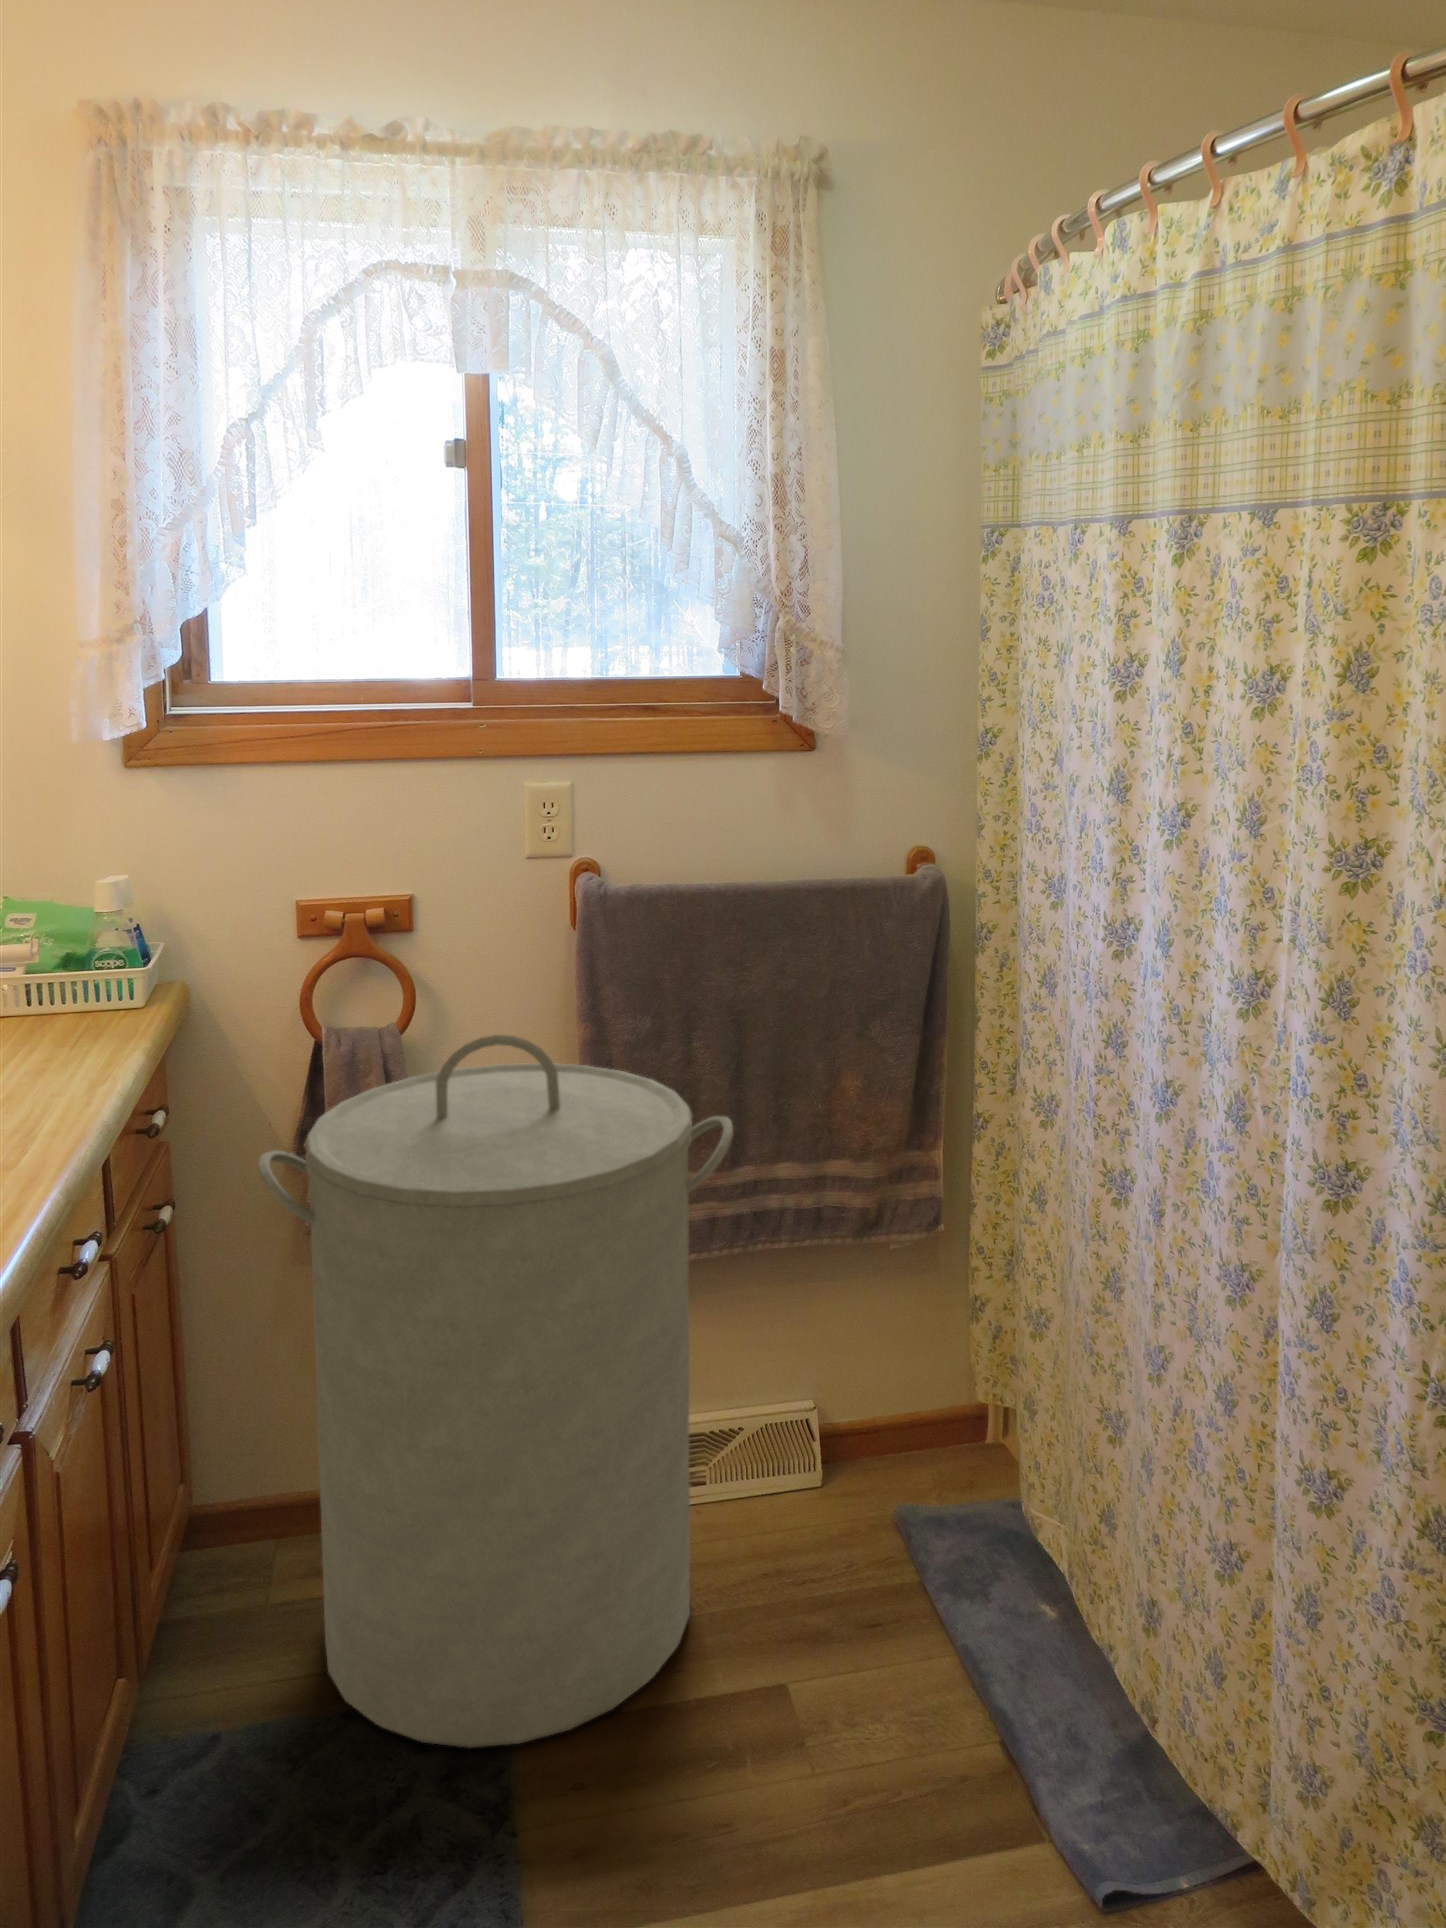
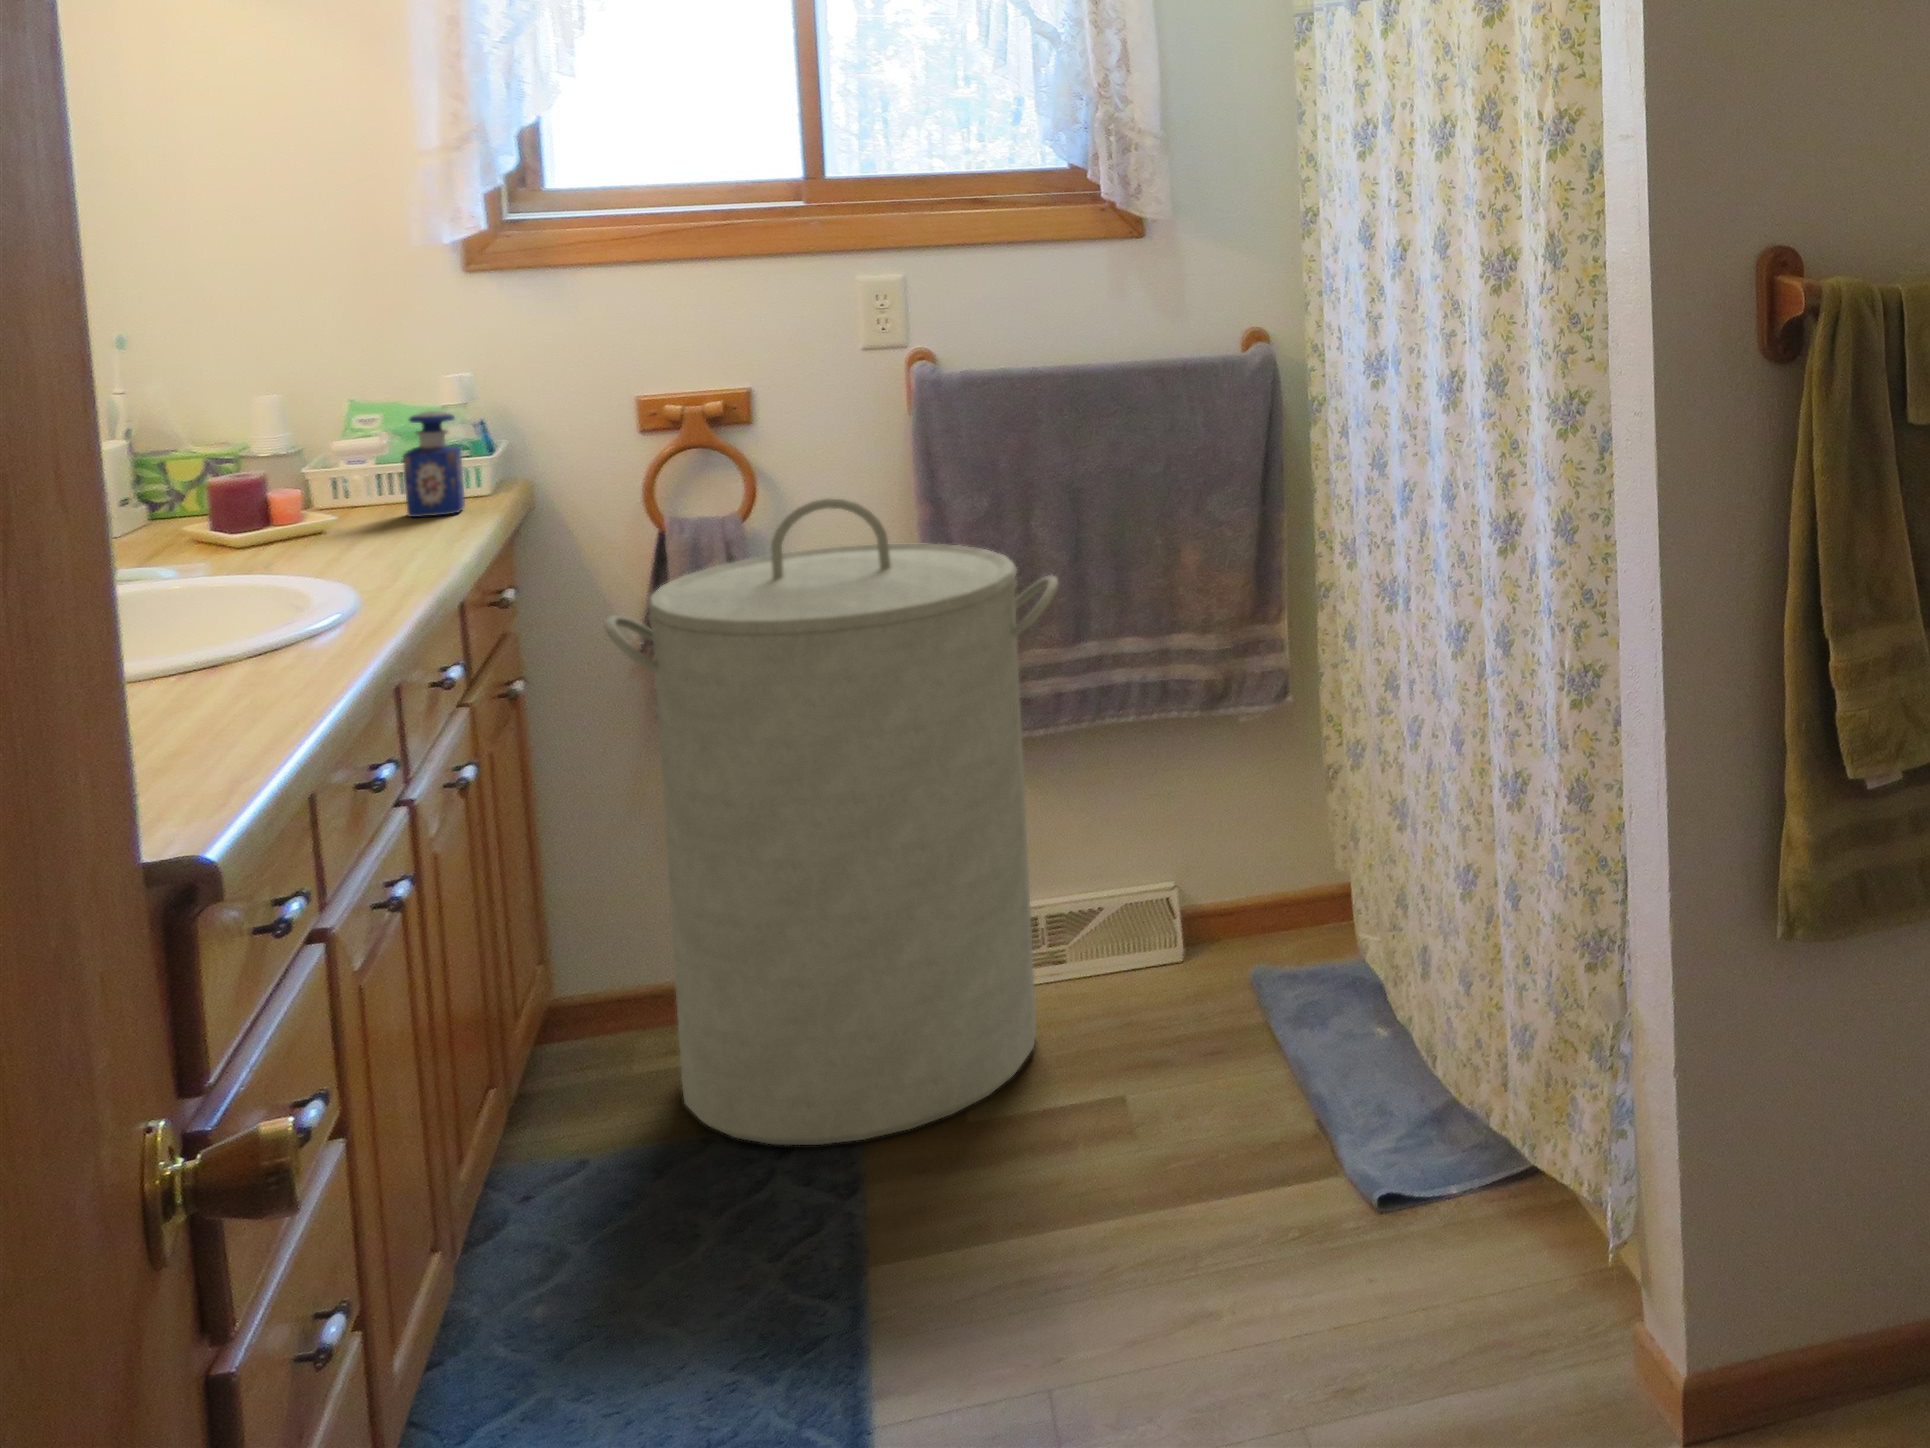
perfume bottle: none [51,922,116,1036] -> present [403,411,465,517]

